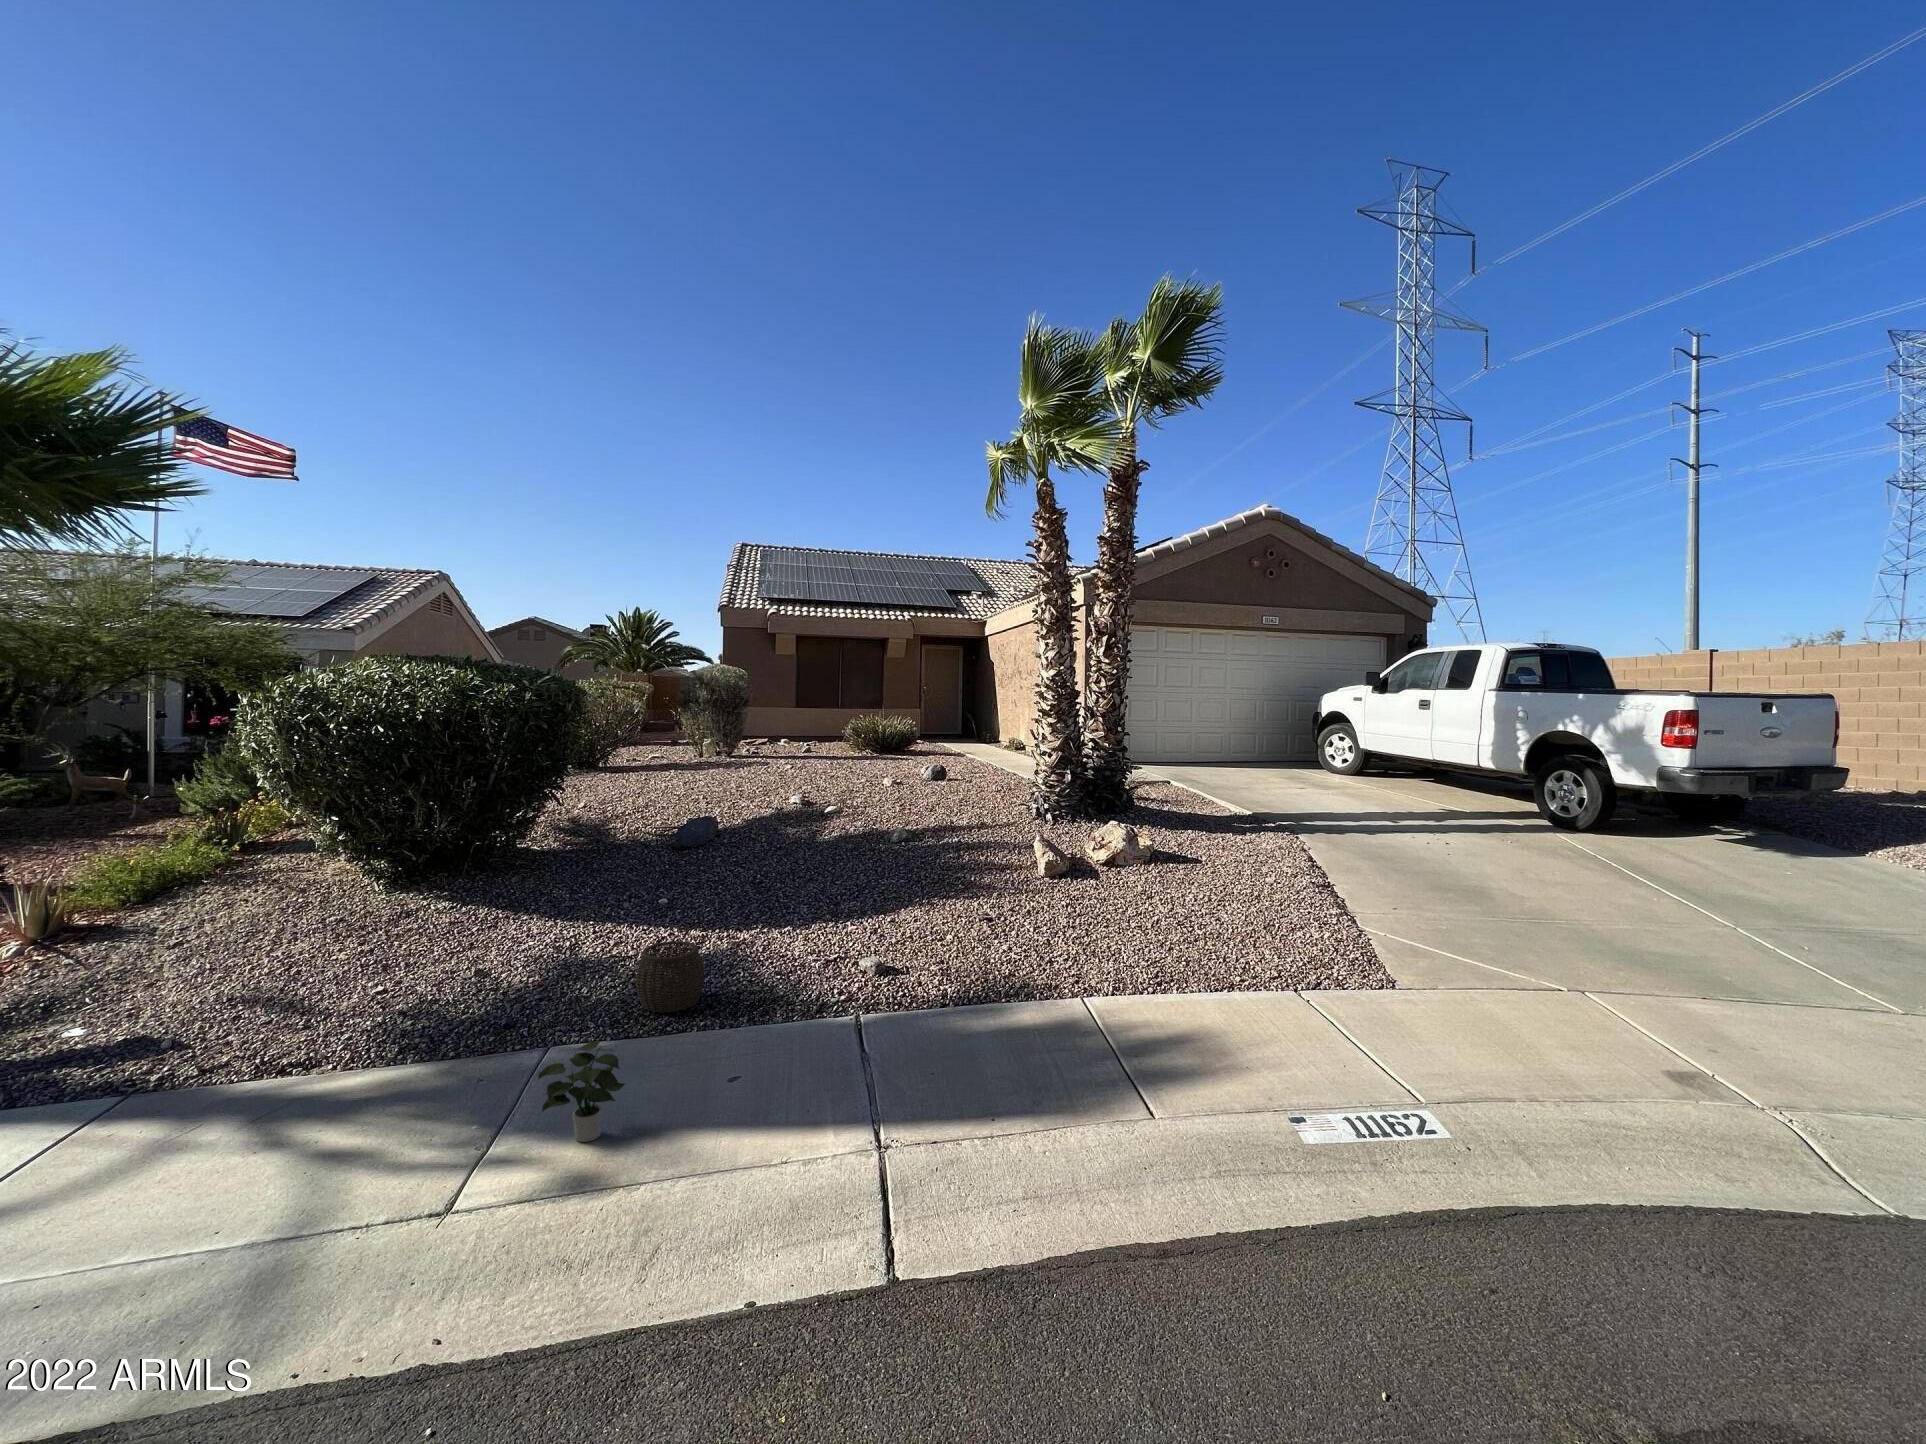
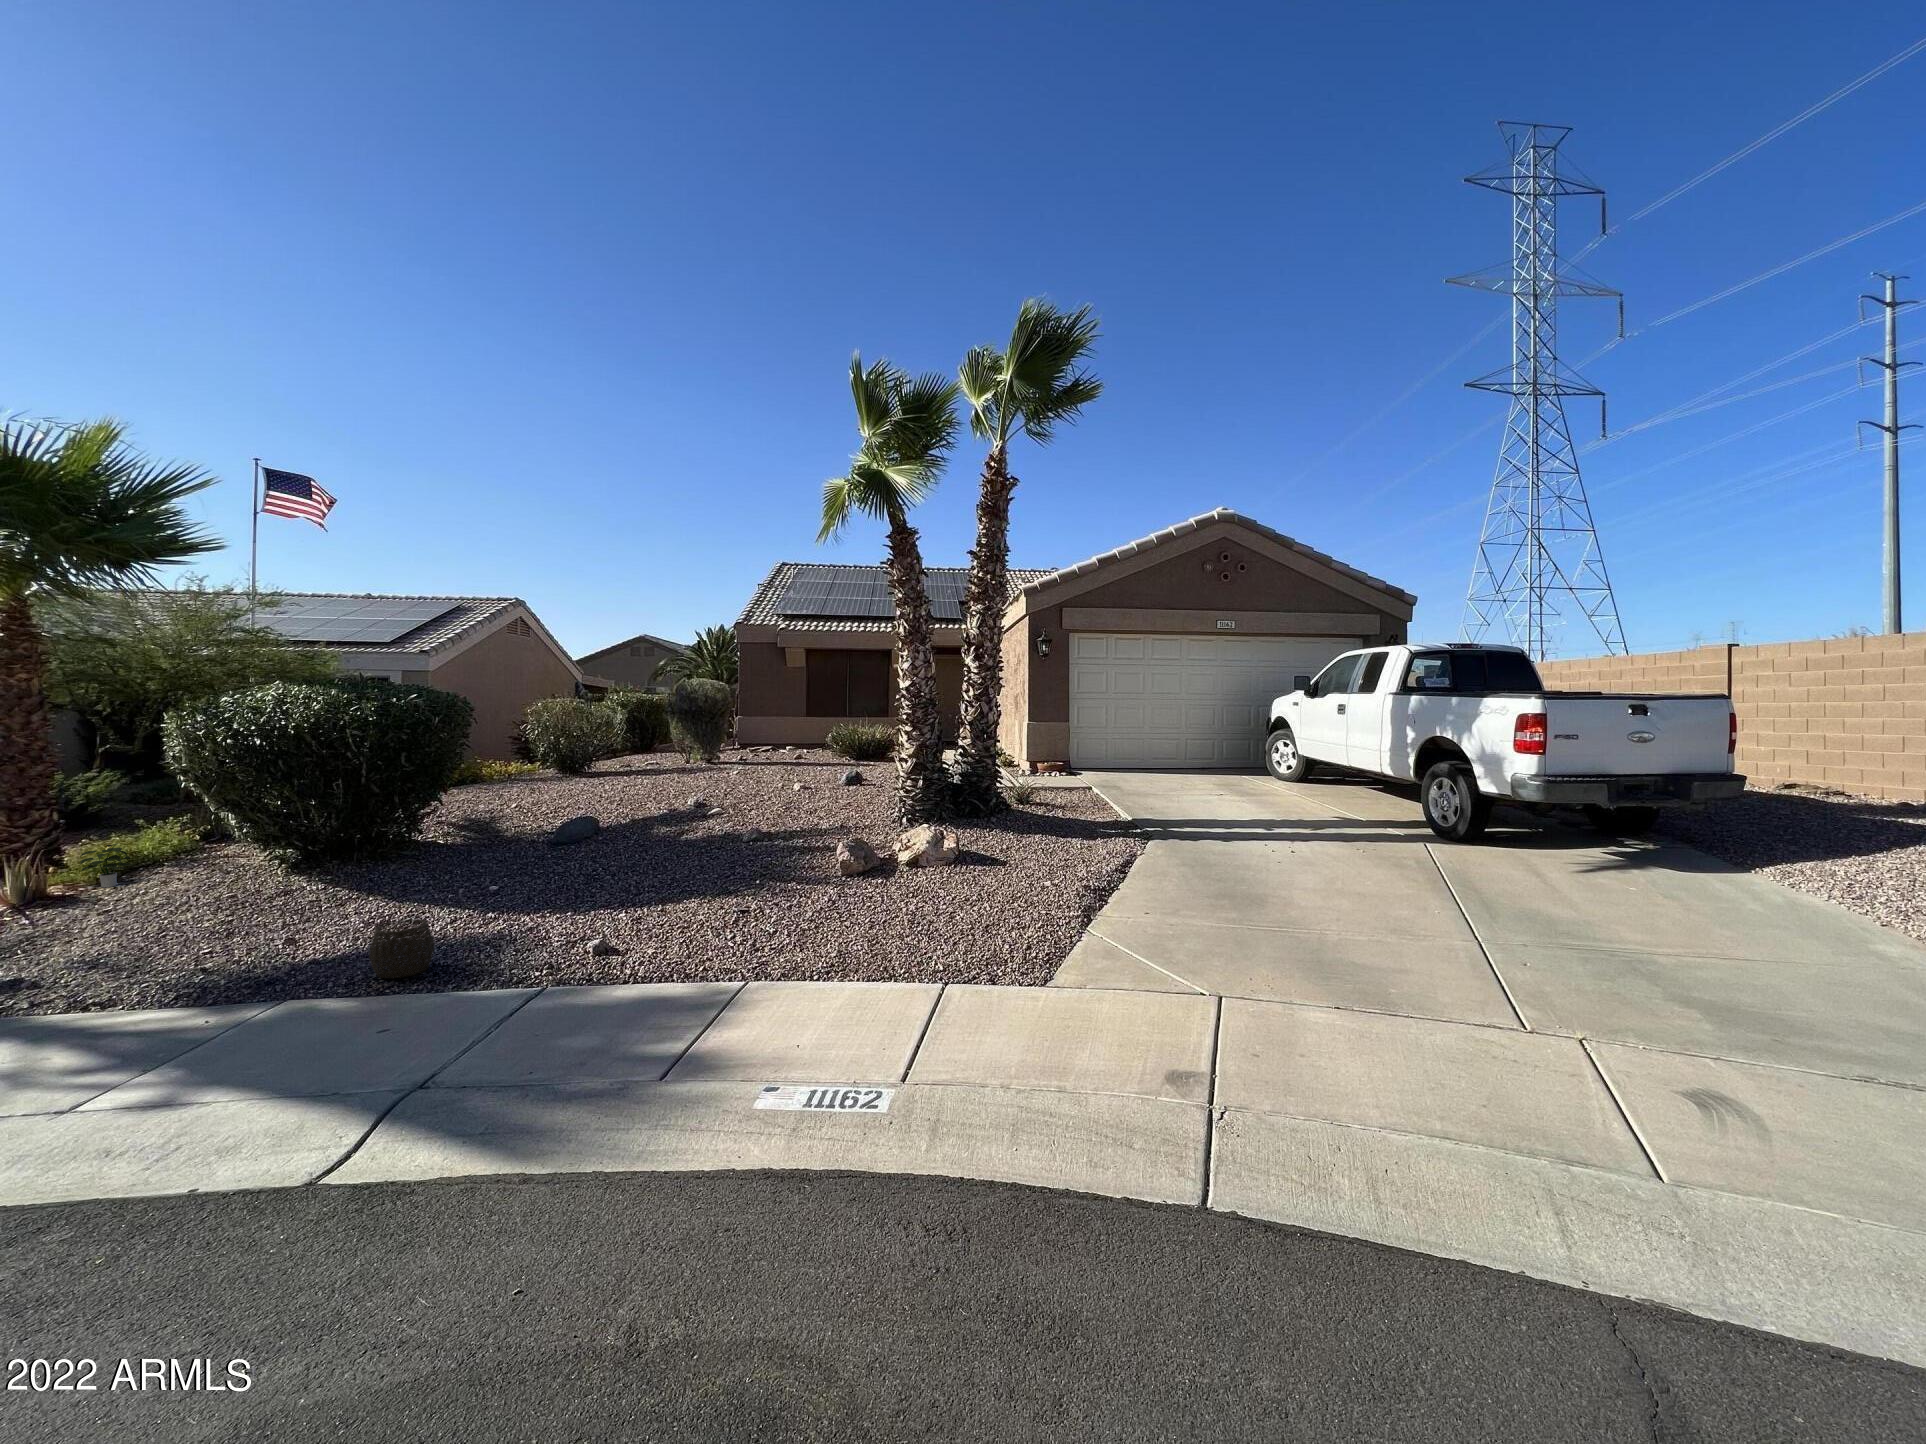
potted plant: present [537,1041,625,1142] -> present [80,843,133,888]

